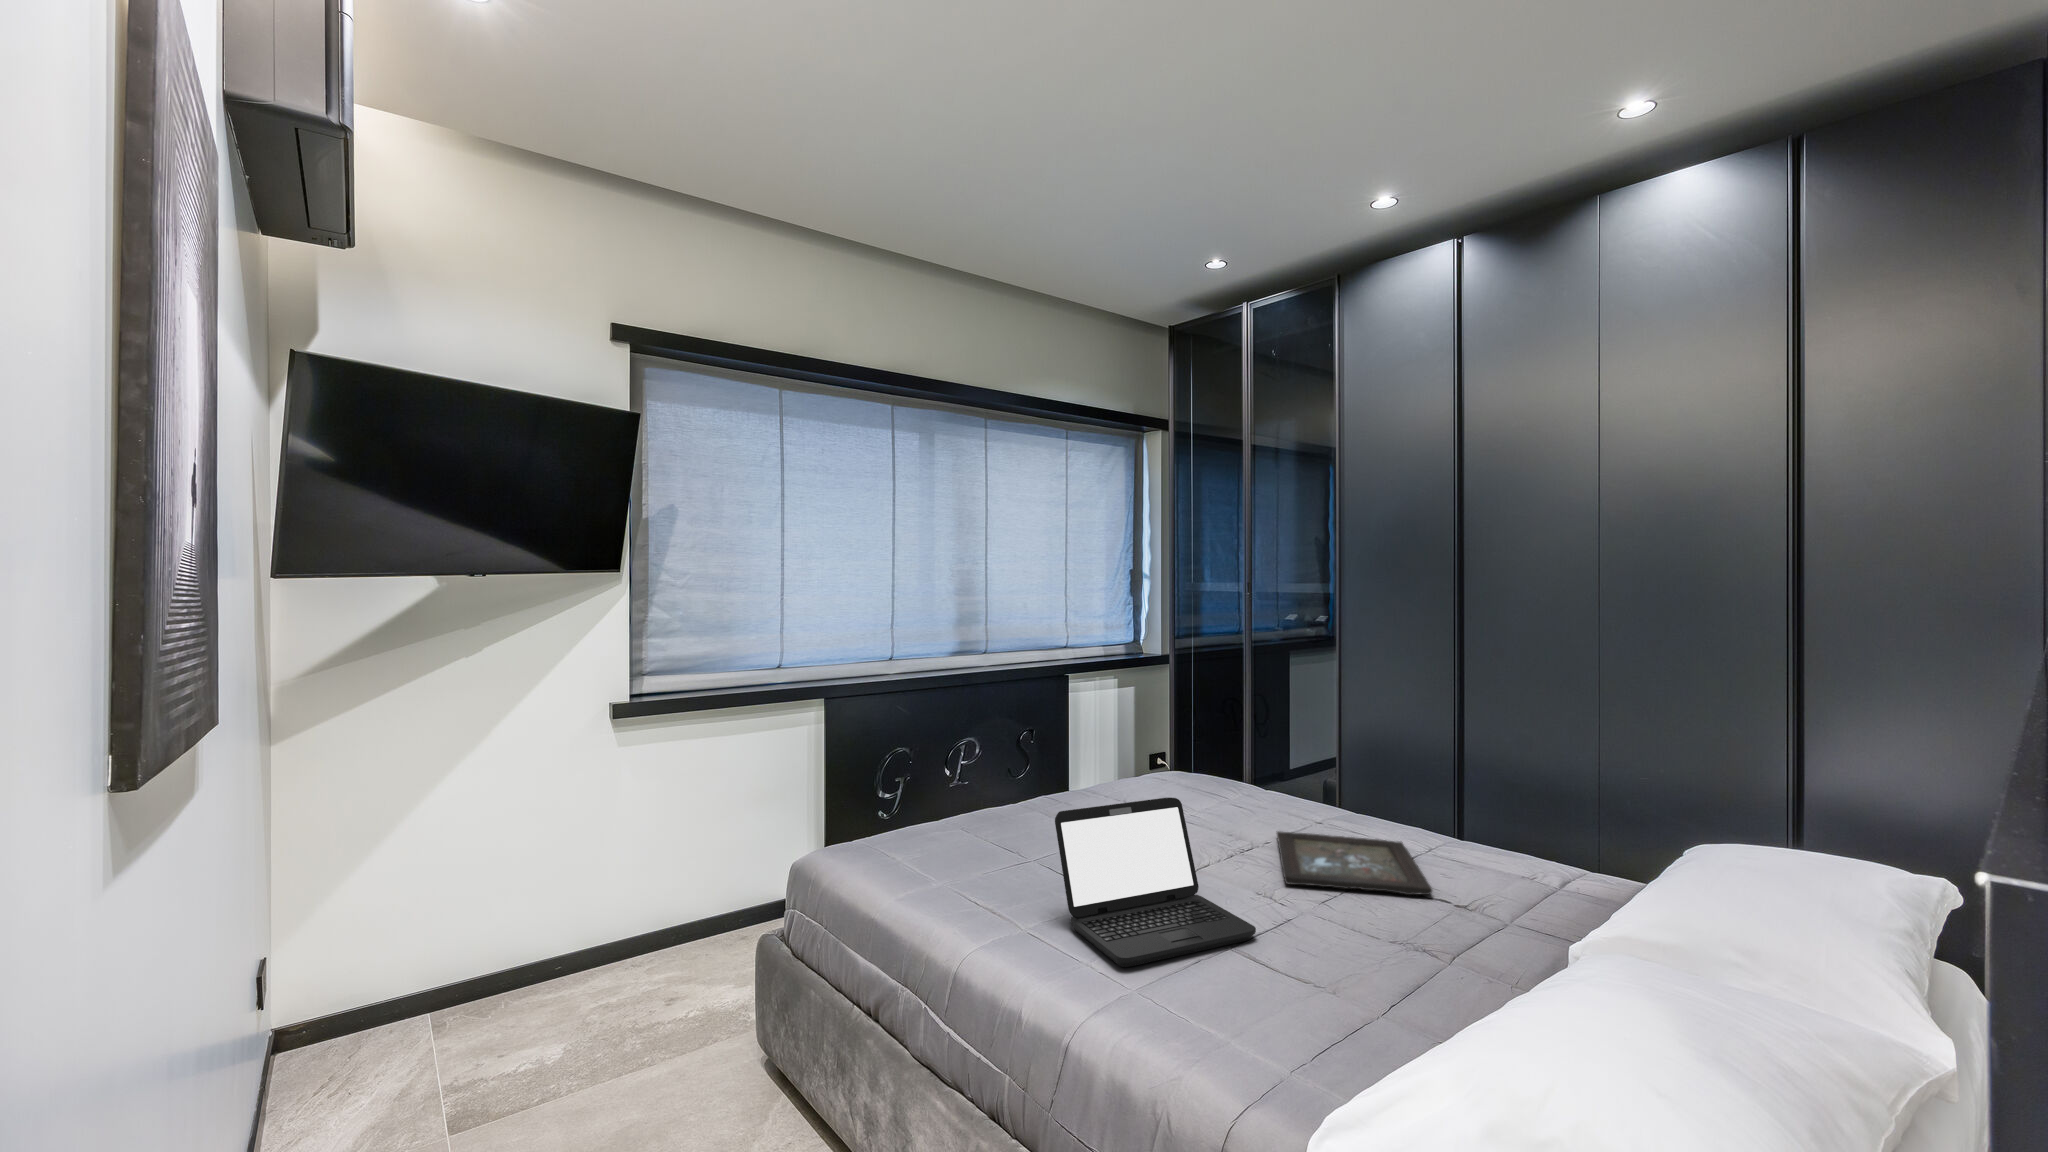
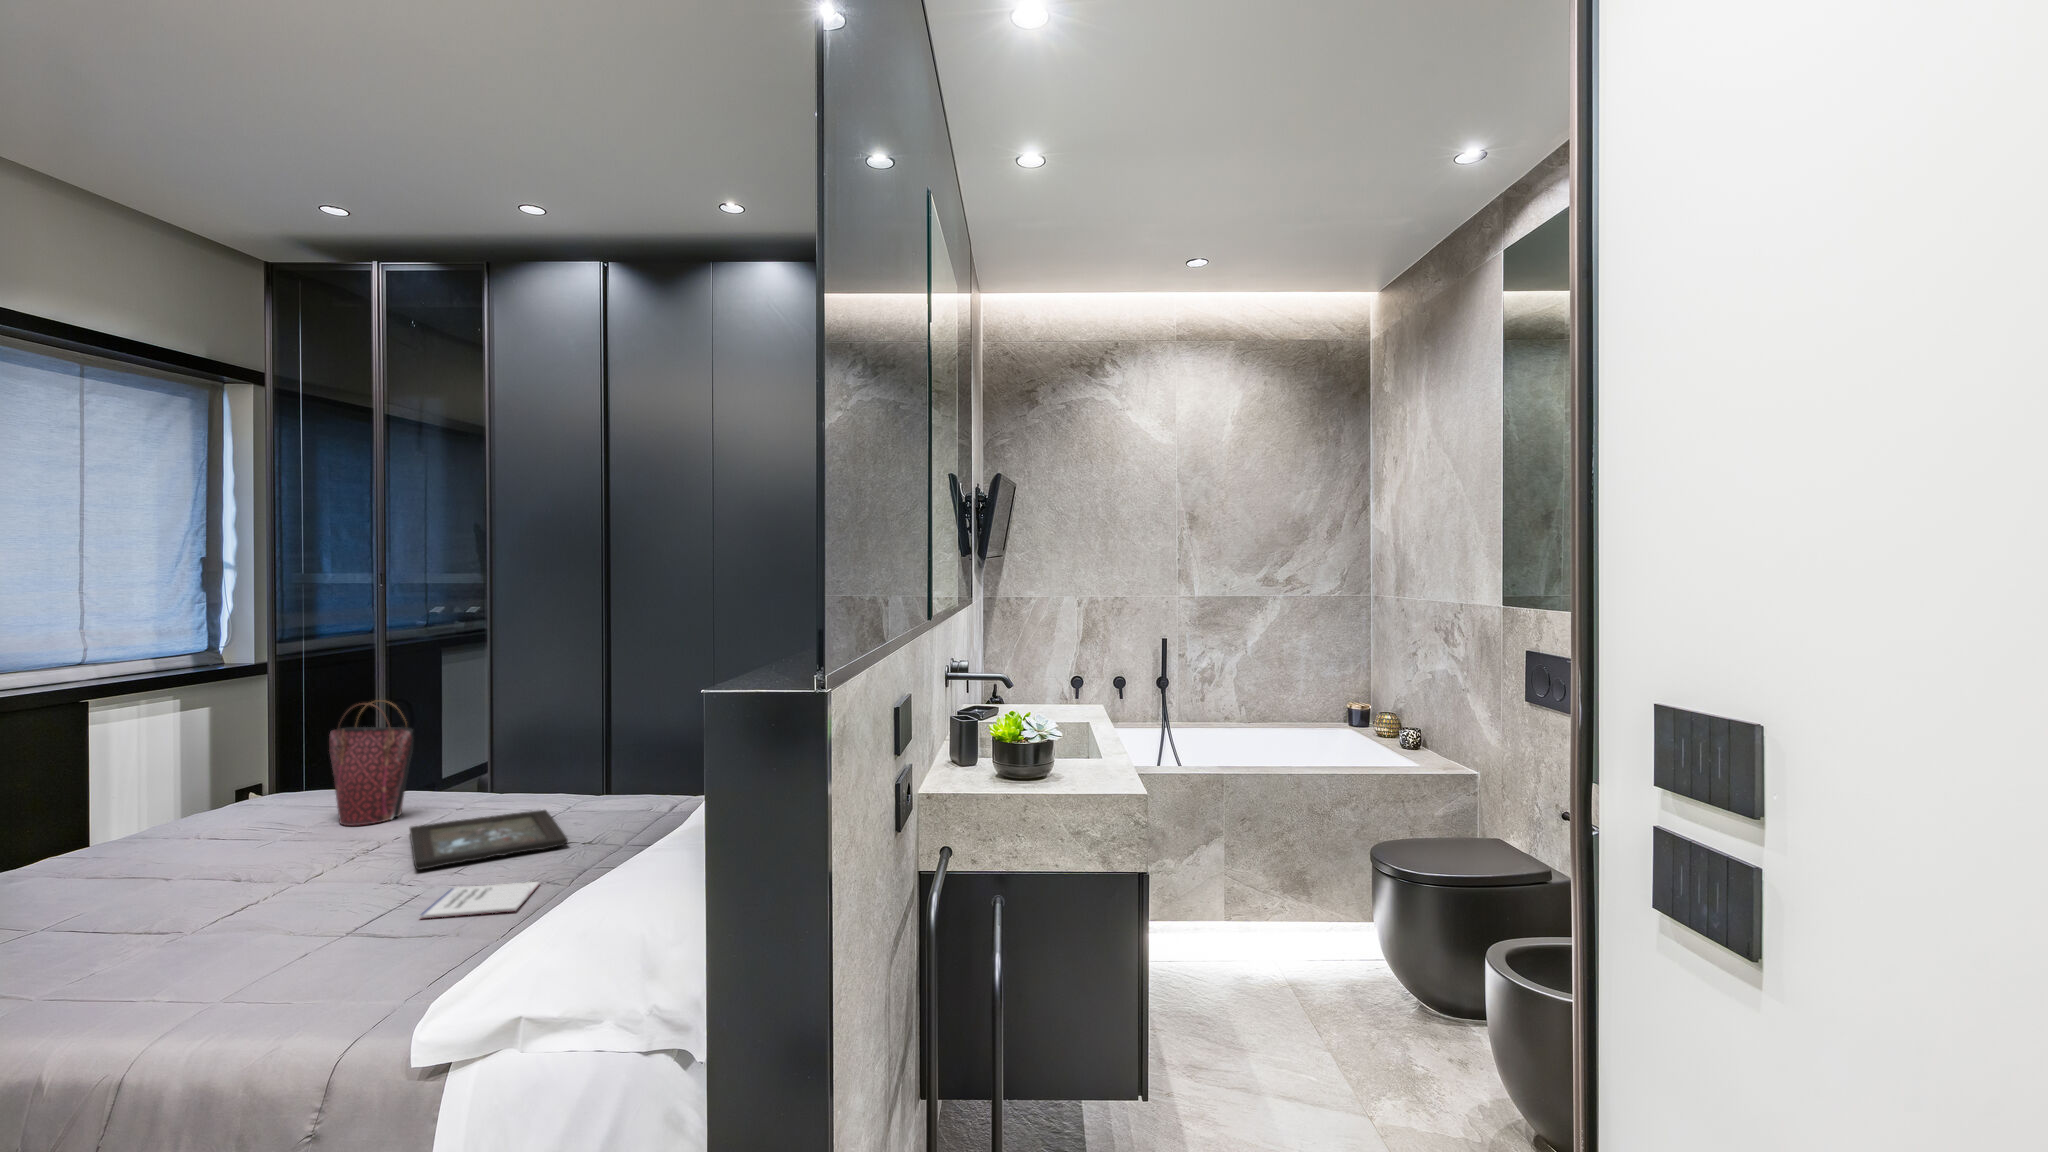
handbag: none [1213,704,1279,819] -> present [329,700,414,826]
laptop: present [1055,798,1256,967] -> none [76,806,377,996]
notebook: none [1292,916,1409,971] -> present [420,882,540,919]

